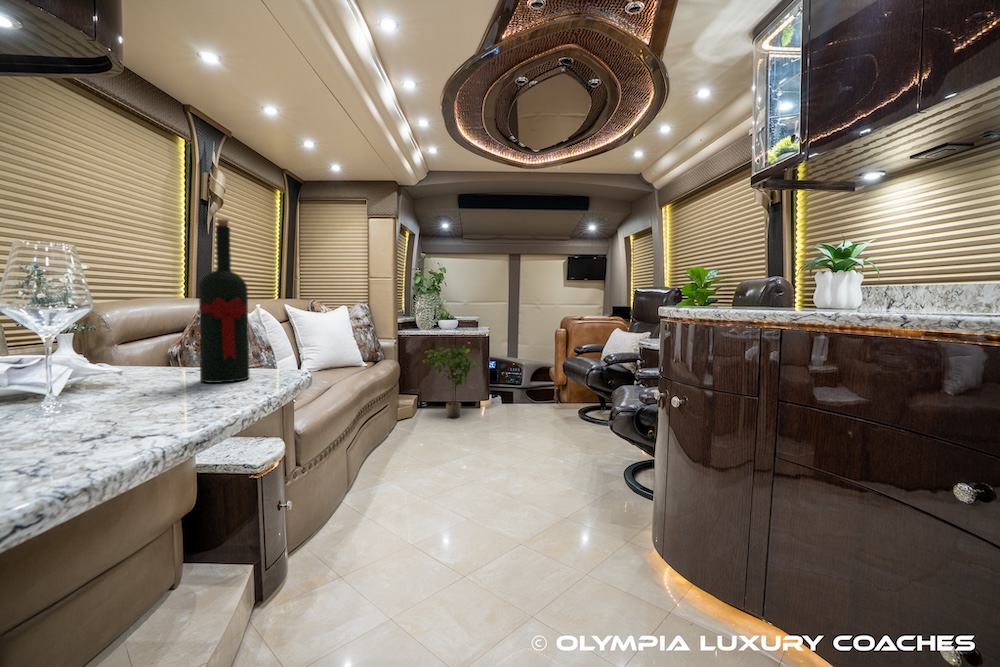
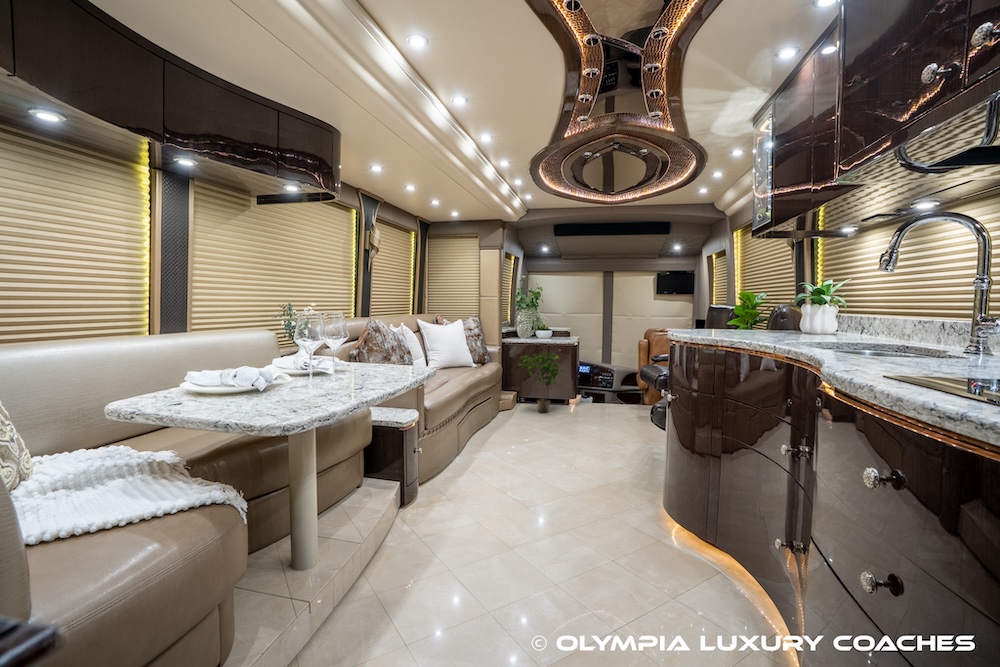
wine bottle: present [199,219,249,383] -> none [385,295,405,371]

